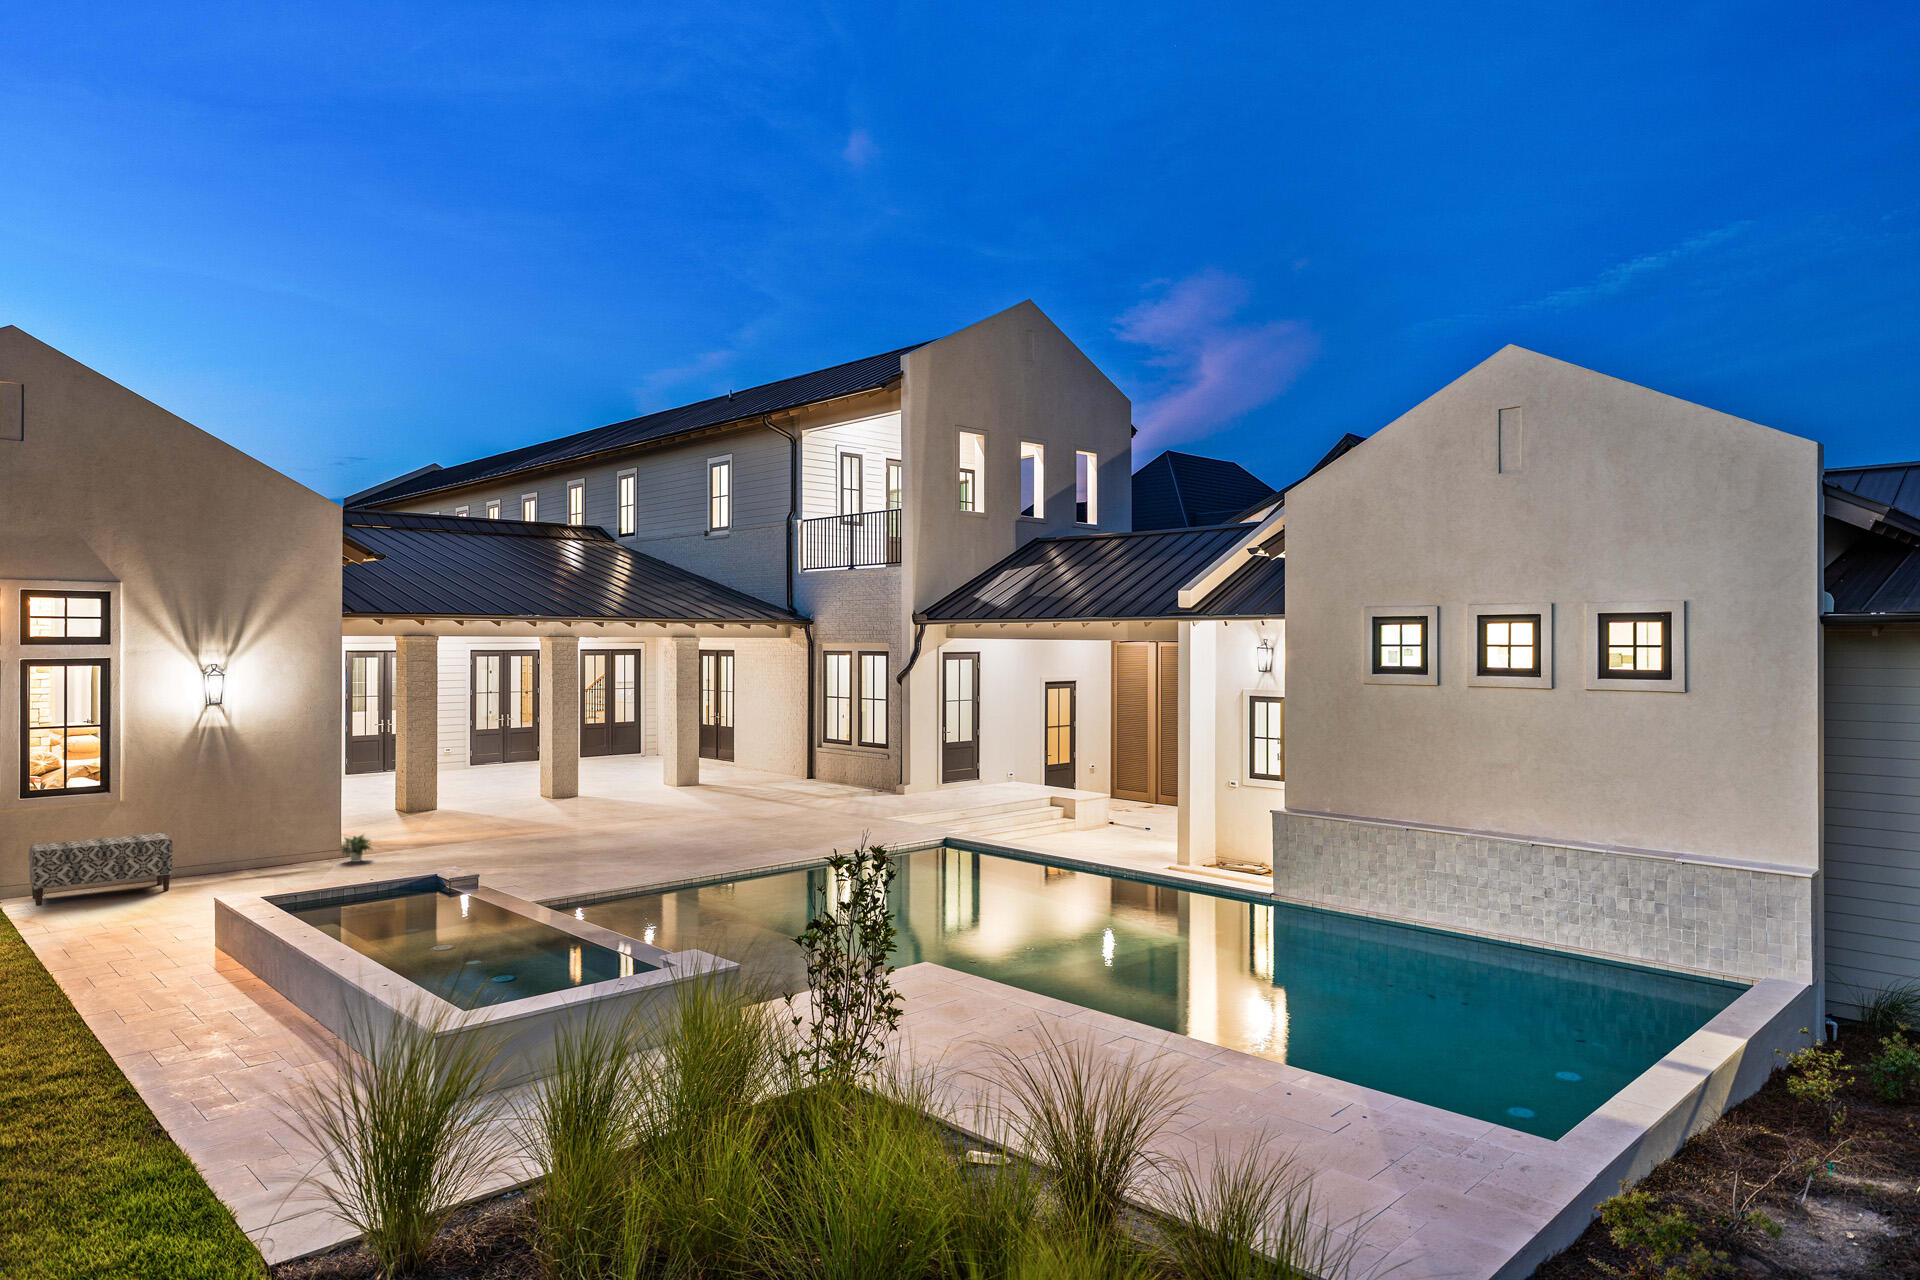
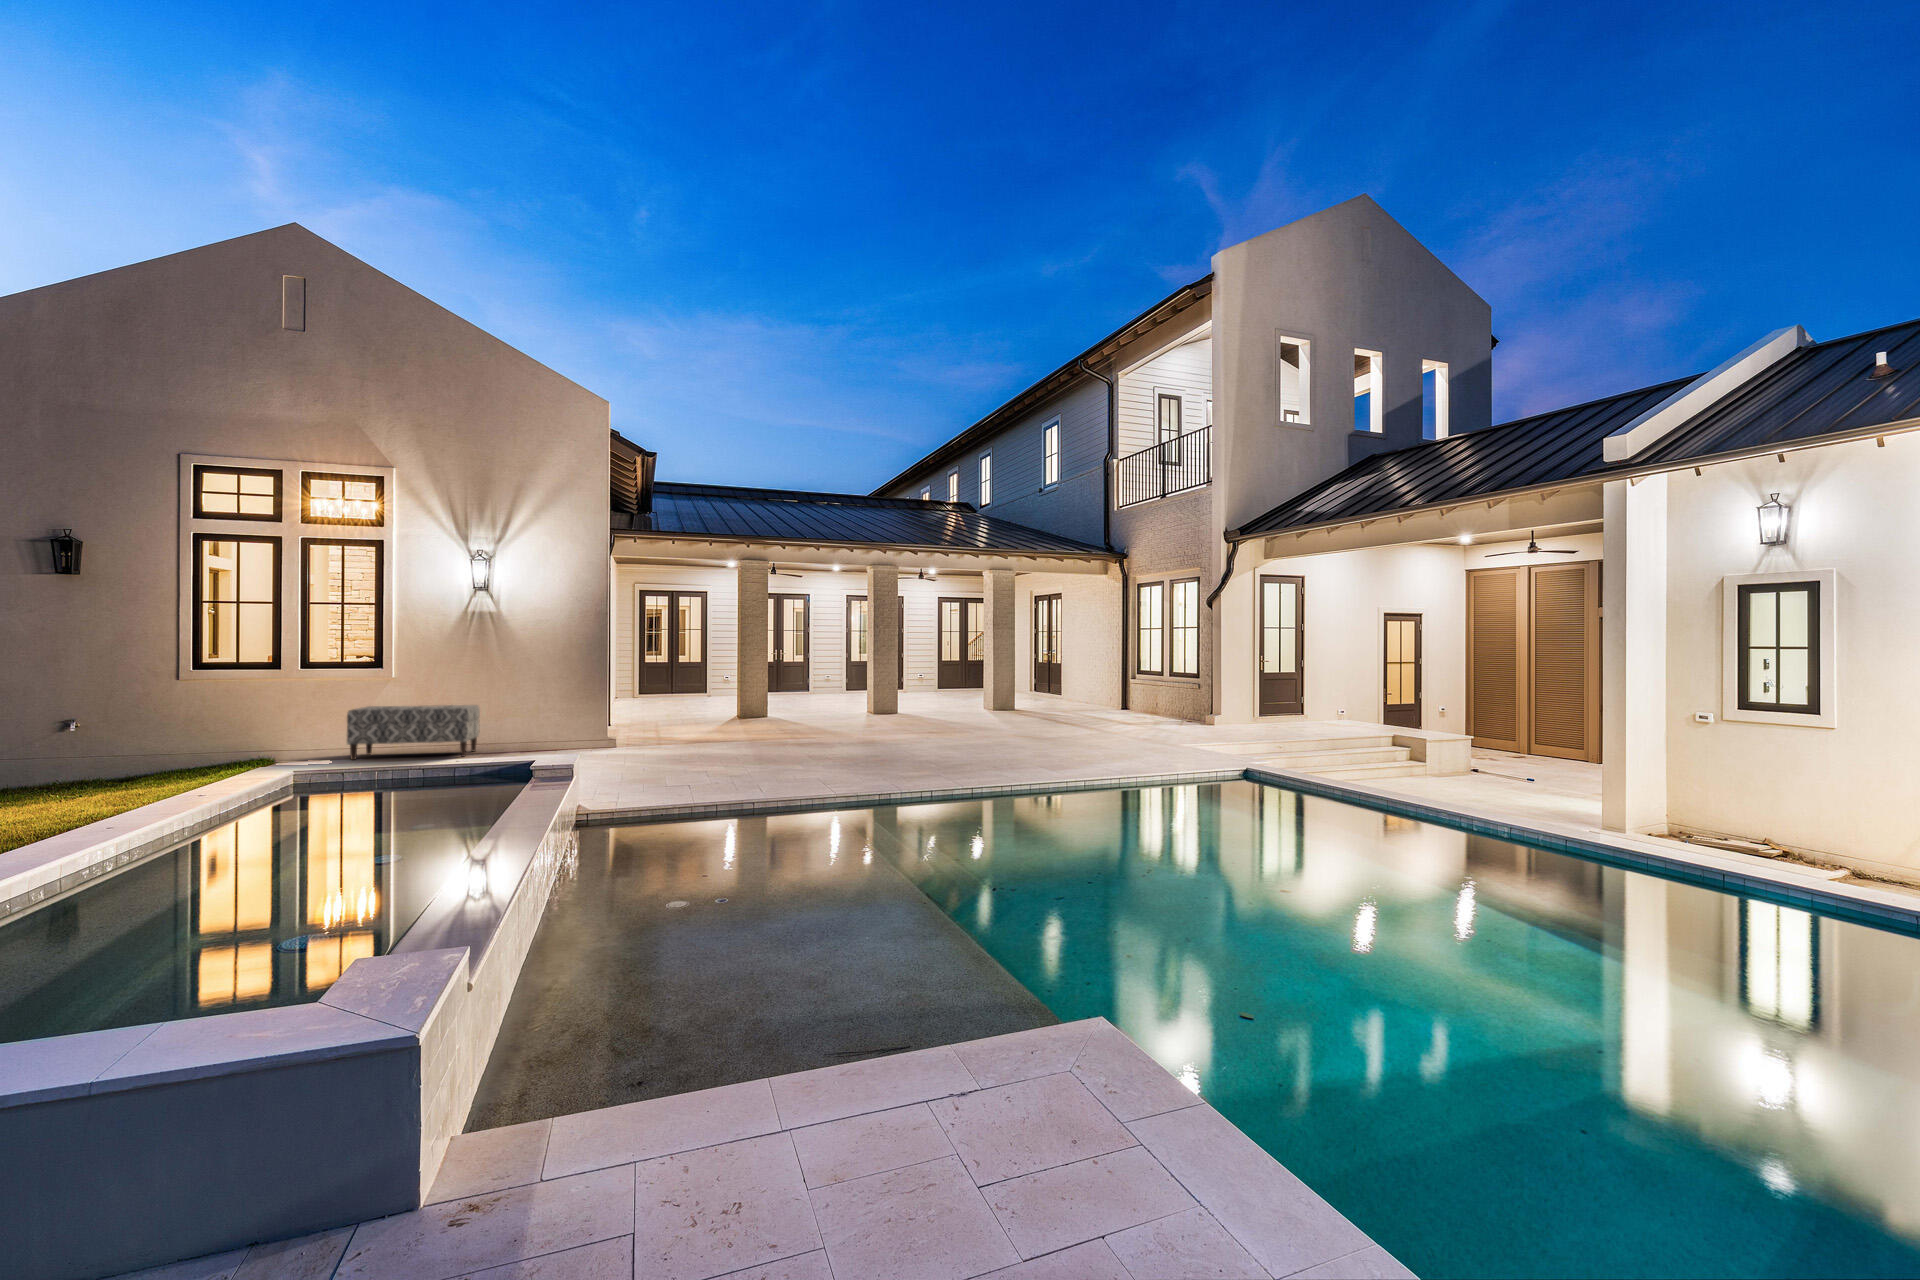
potted plant: present [341,835,371,862] -> none [625,721,666,748]

